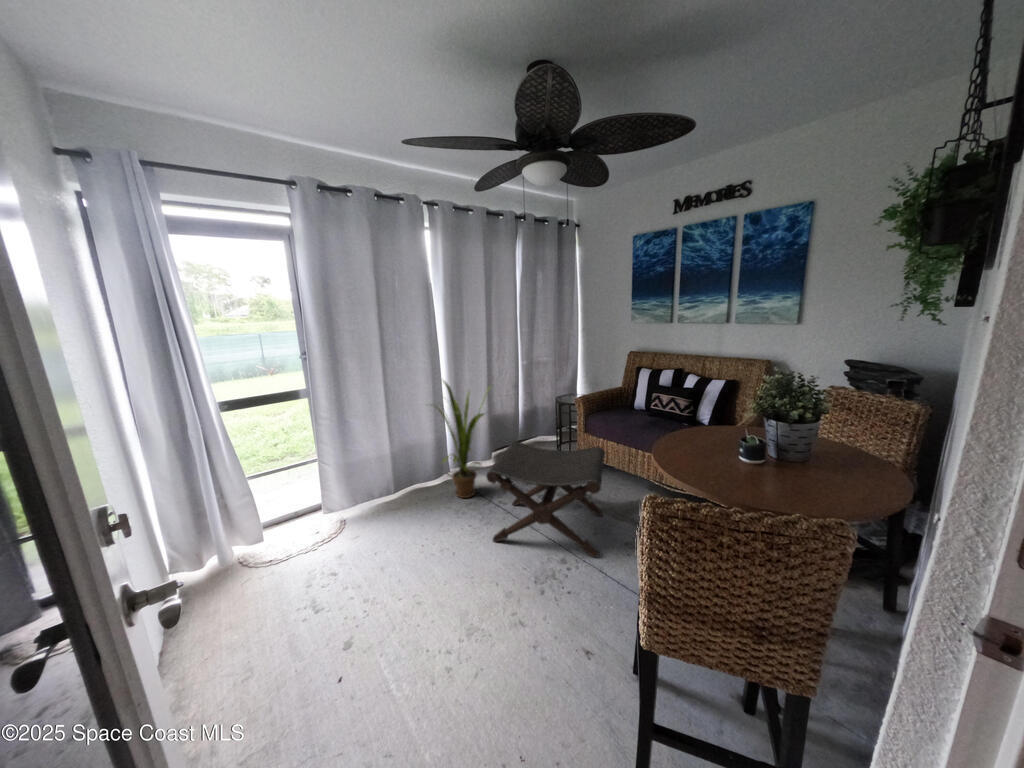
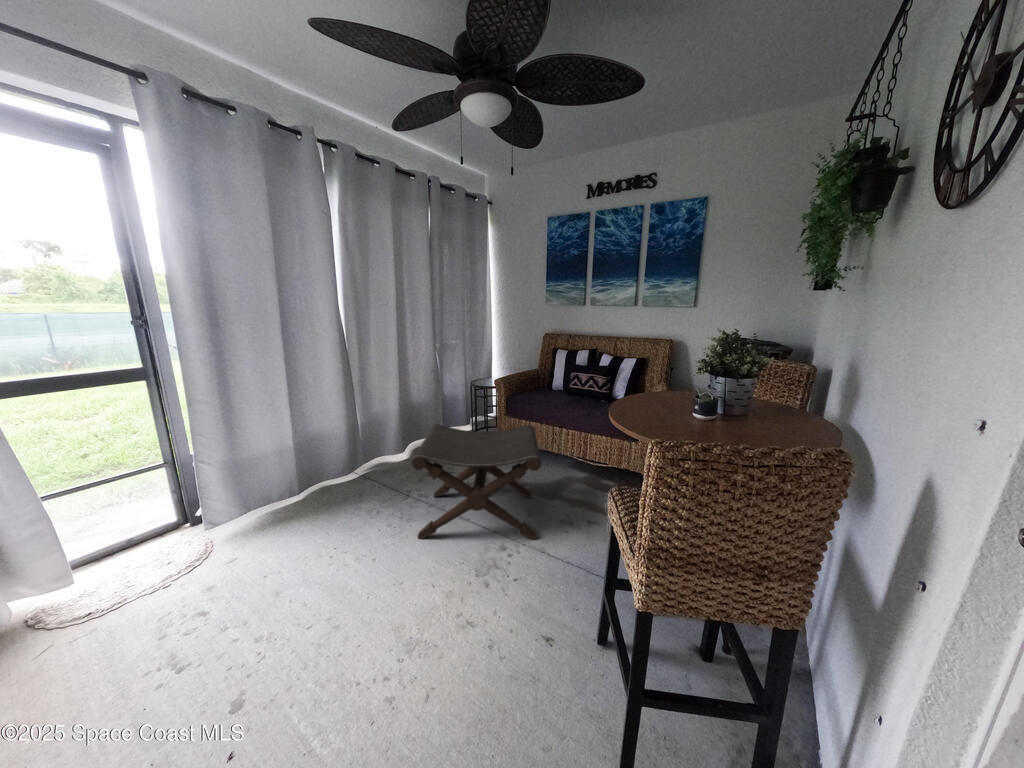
house plant: present [431,382,488,498] -> none [323,355,412,496]

